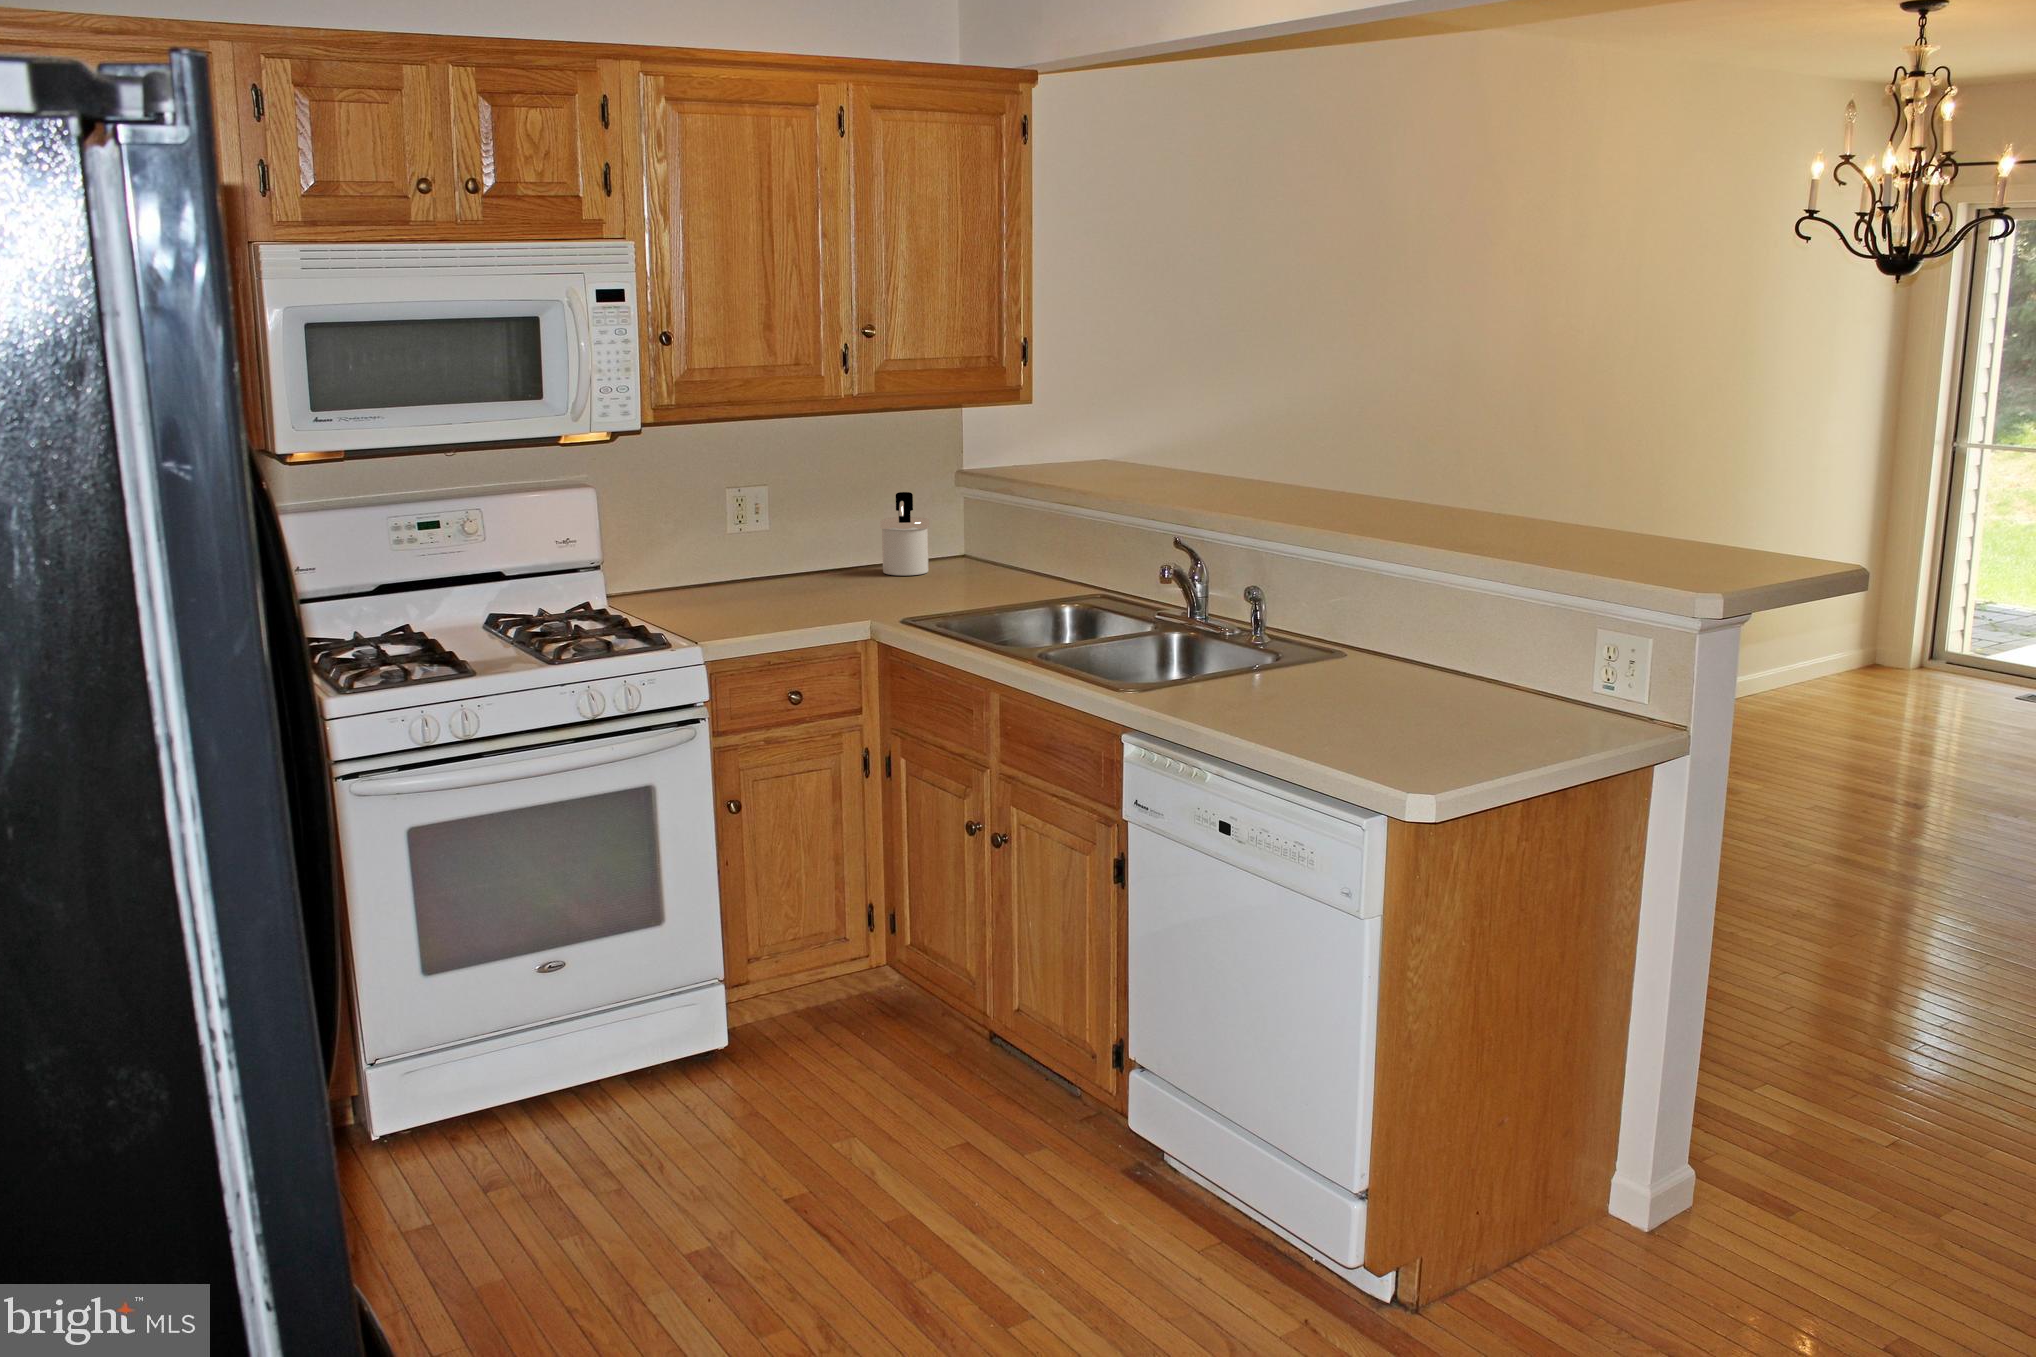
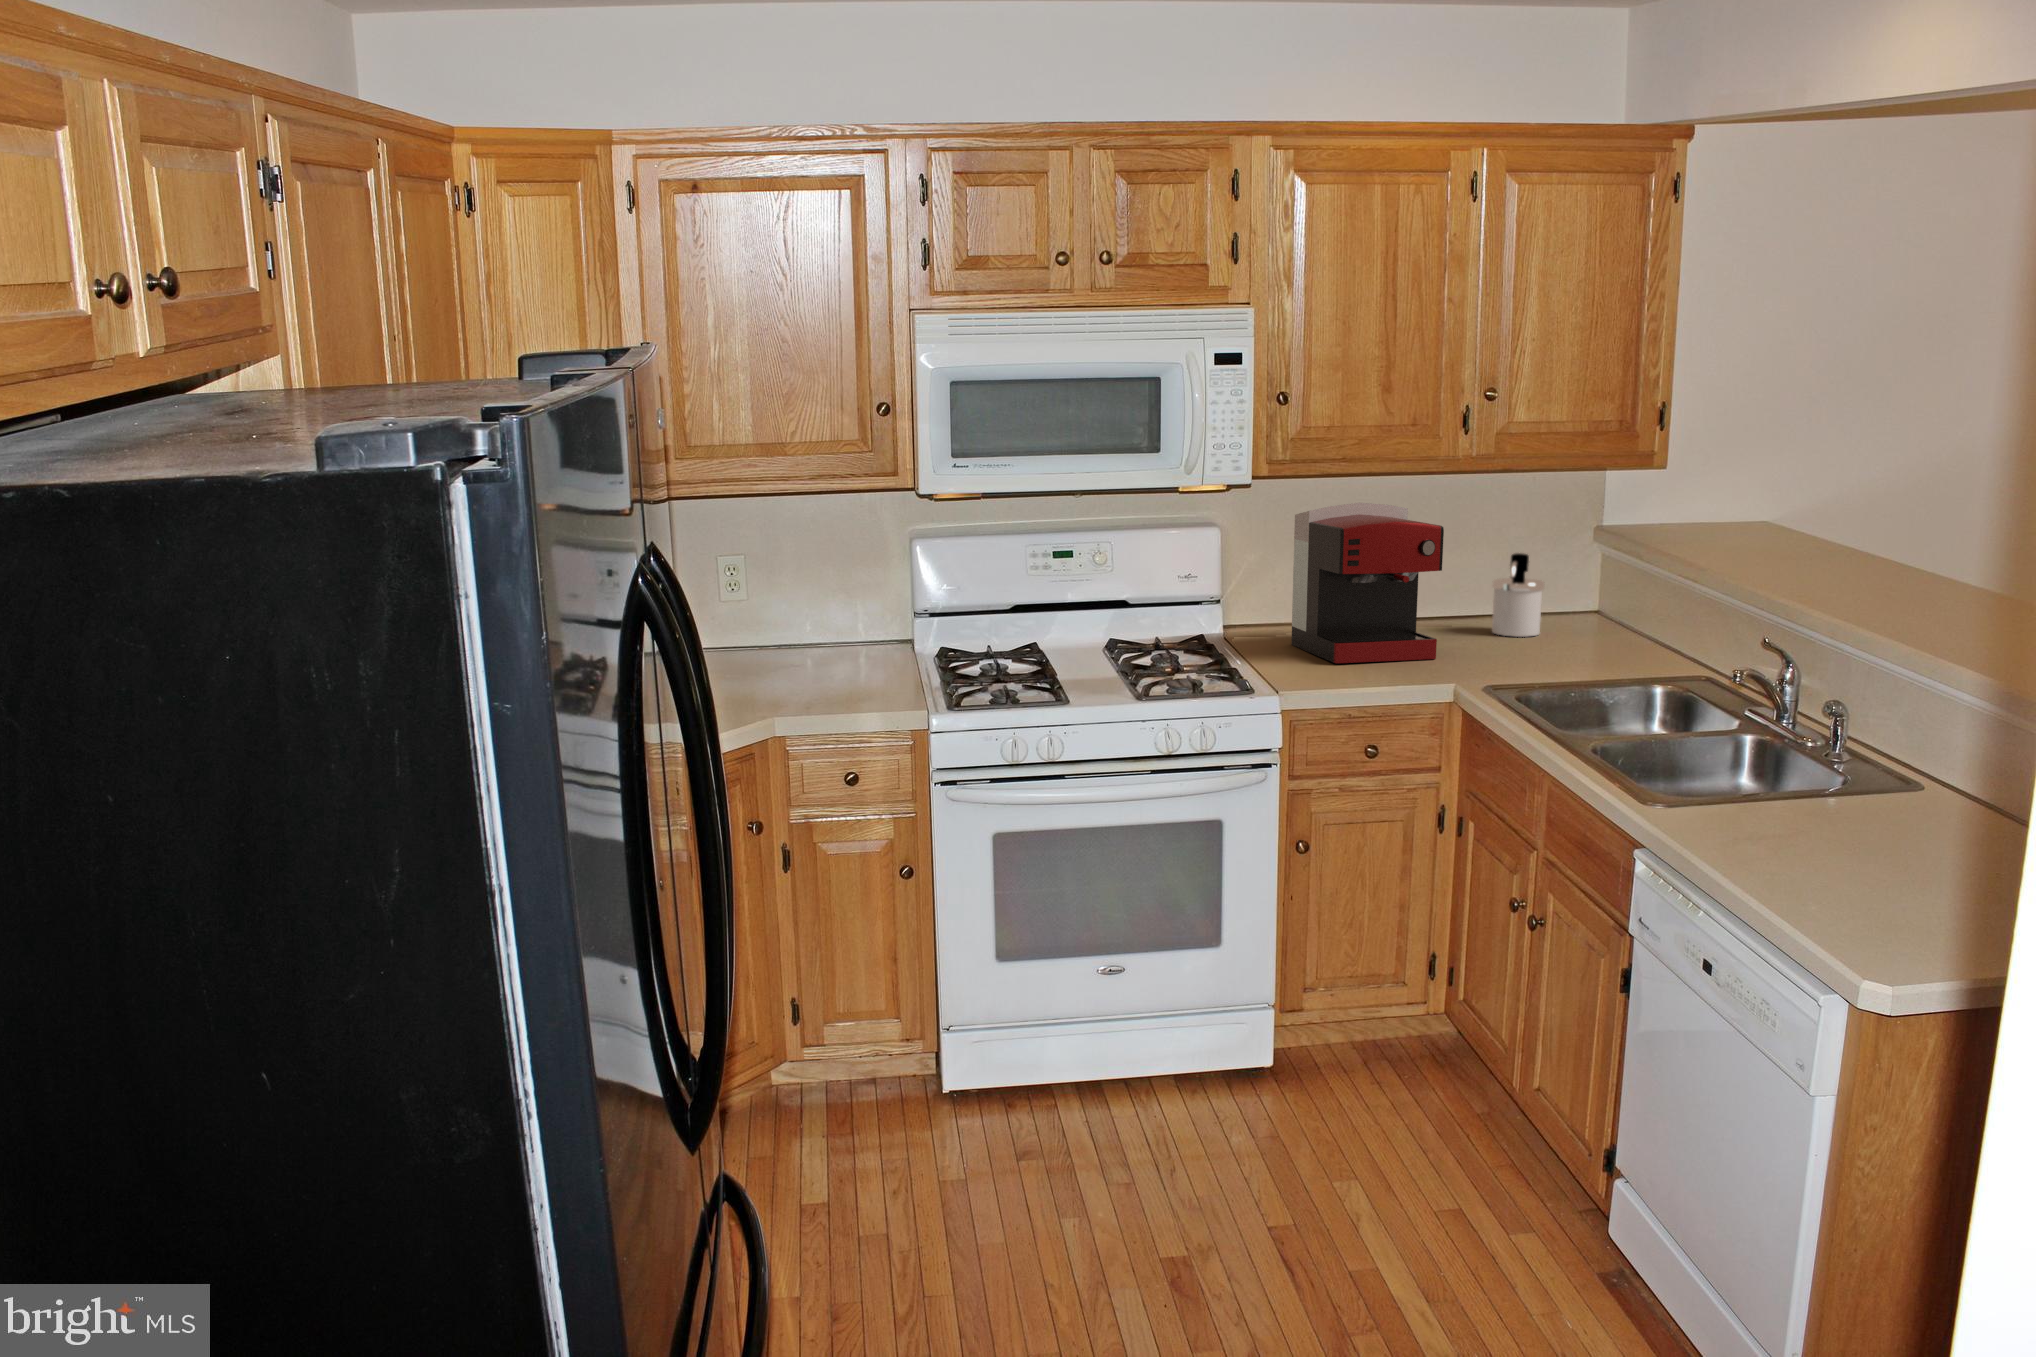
coffee maker: none [683,447,842,616] -> present [1291,503,1444,663]

